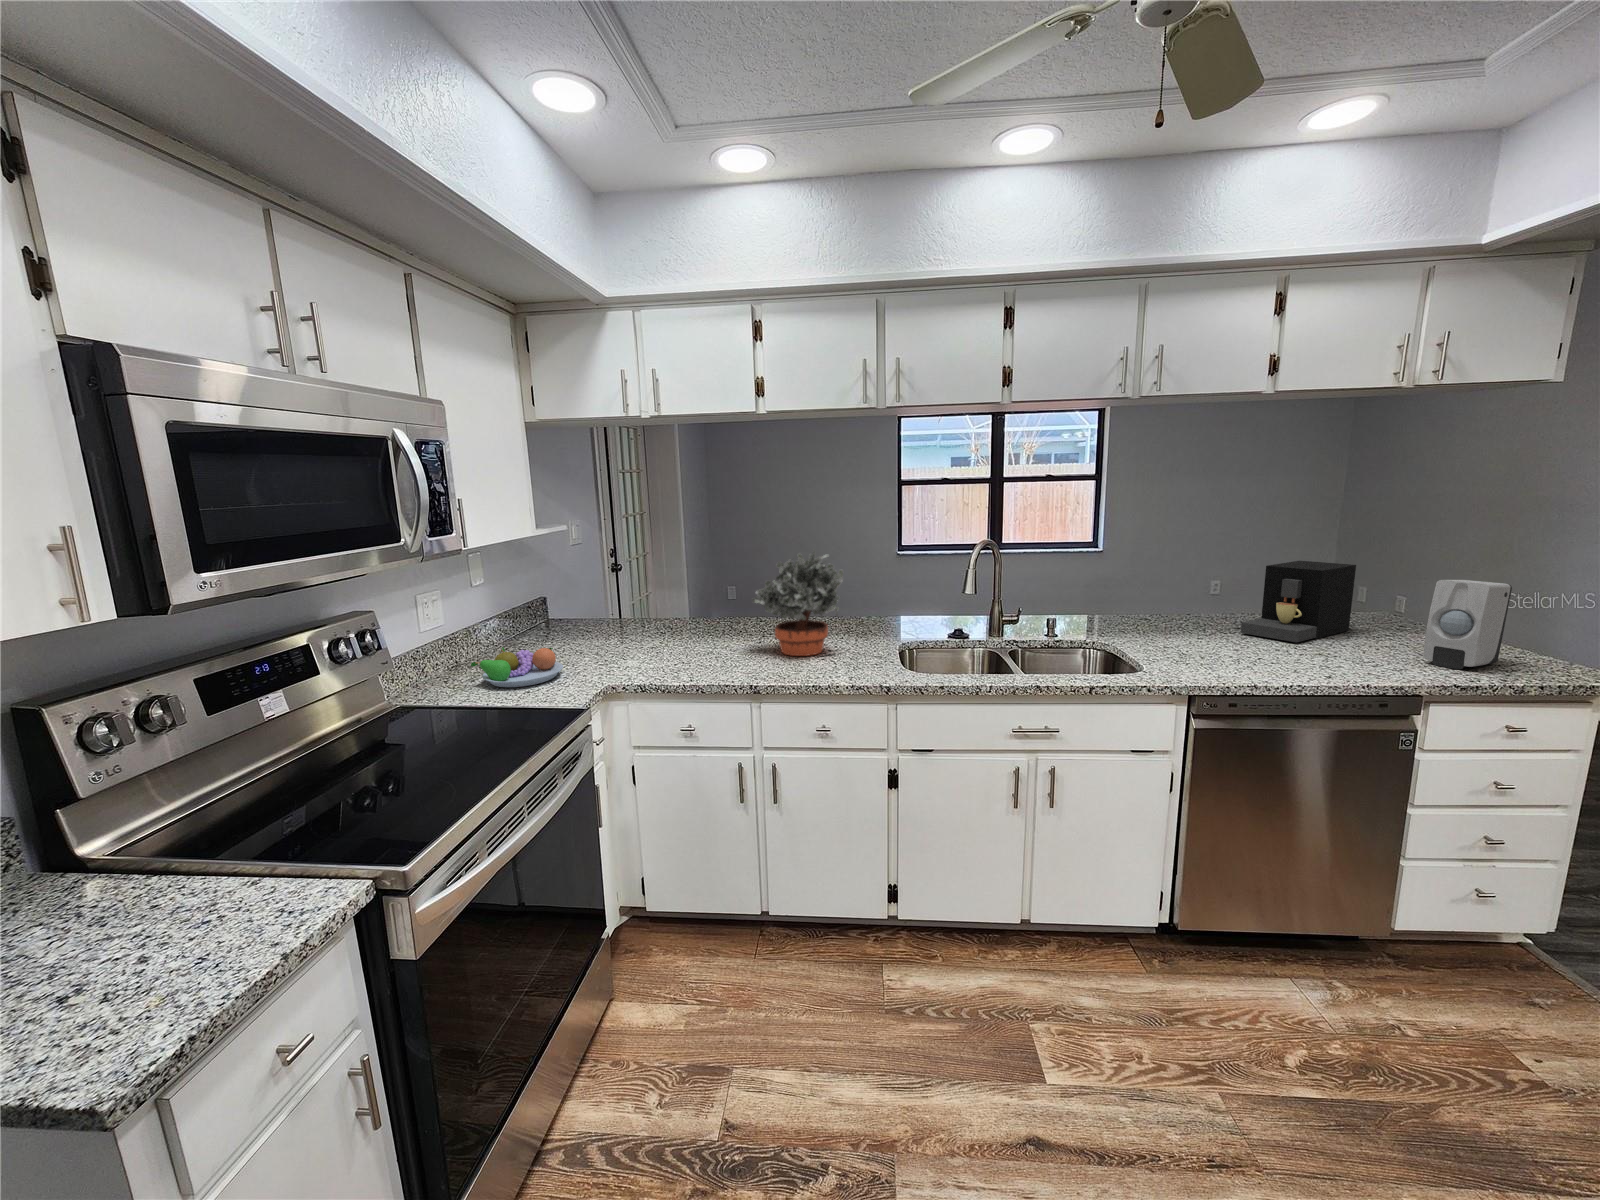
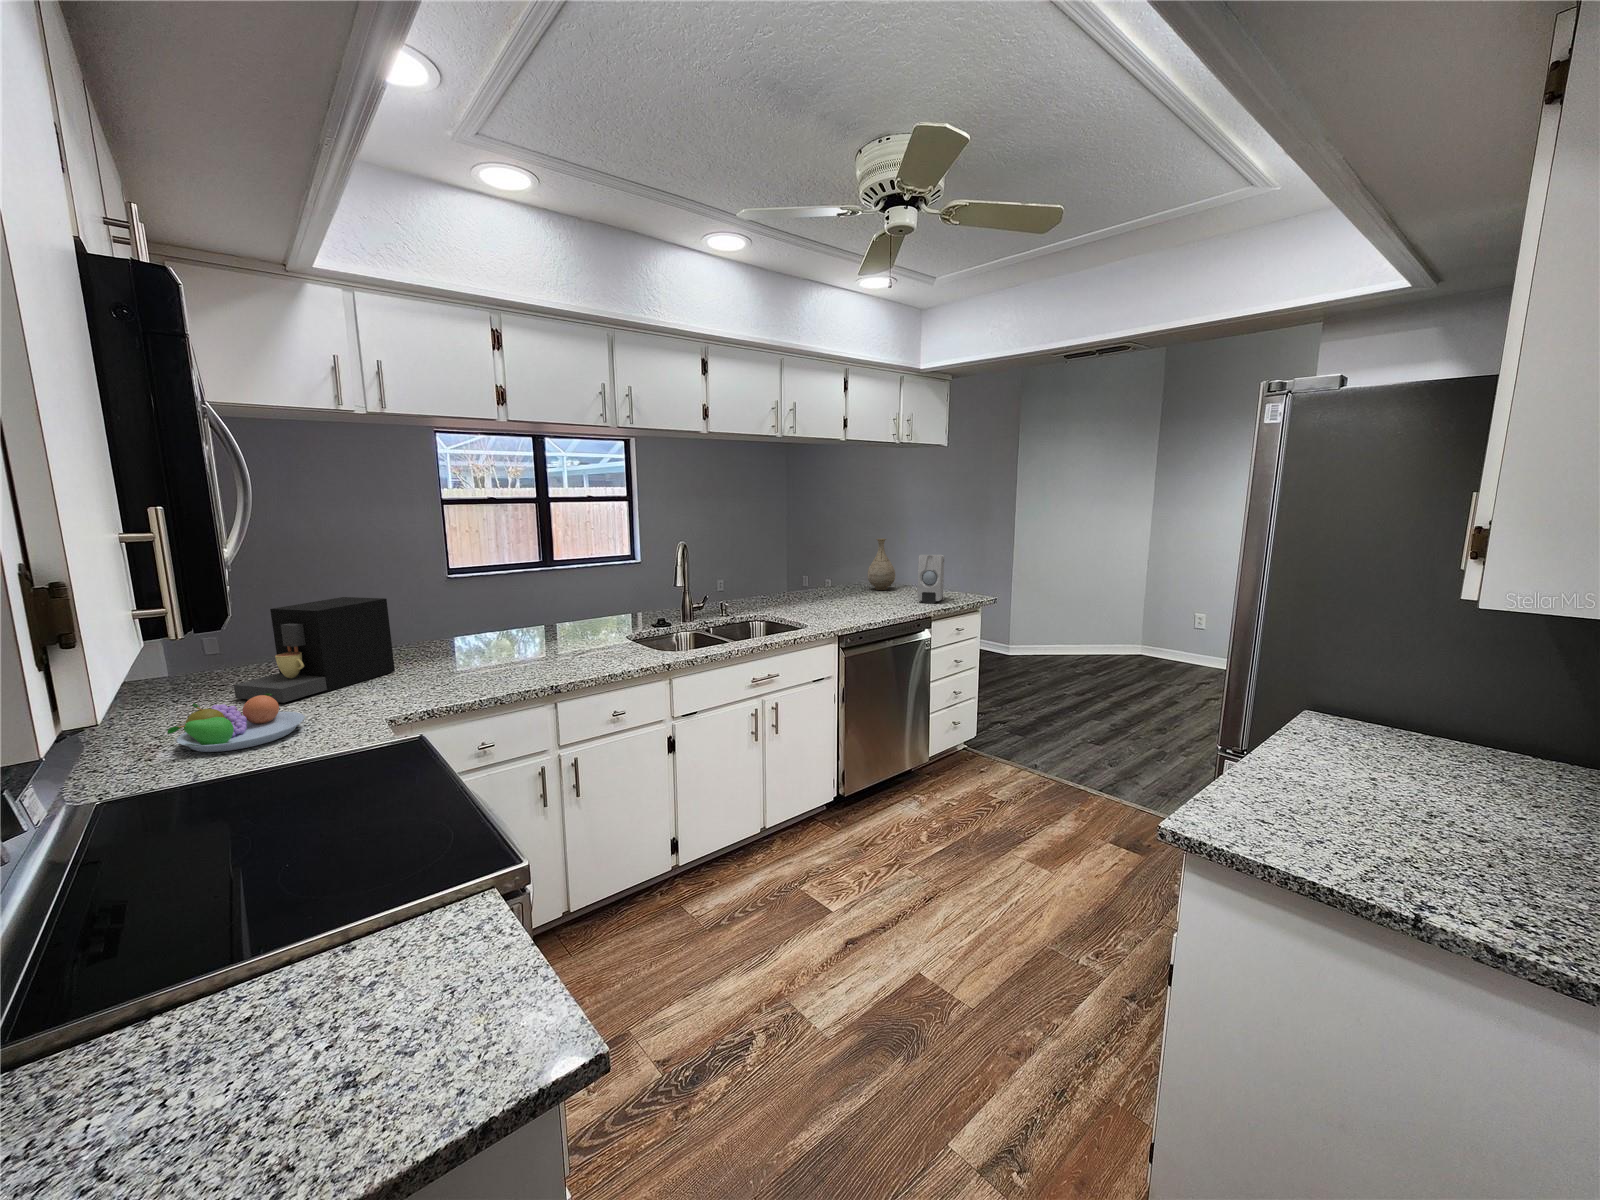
vase: none [1359,545,1419,630] -> present [867,539,895,590]
potted plant: present [752,550,843,656] -> none [492,555,584,661]
coffee maker: present [1241,561,1356,642] -> present [234,597,395,703]

